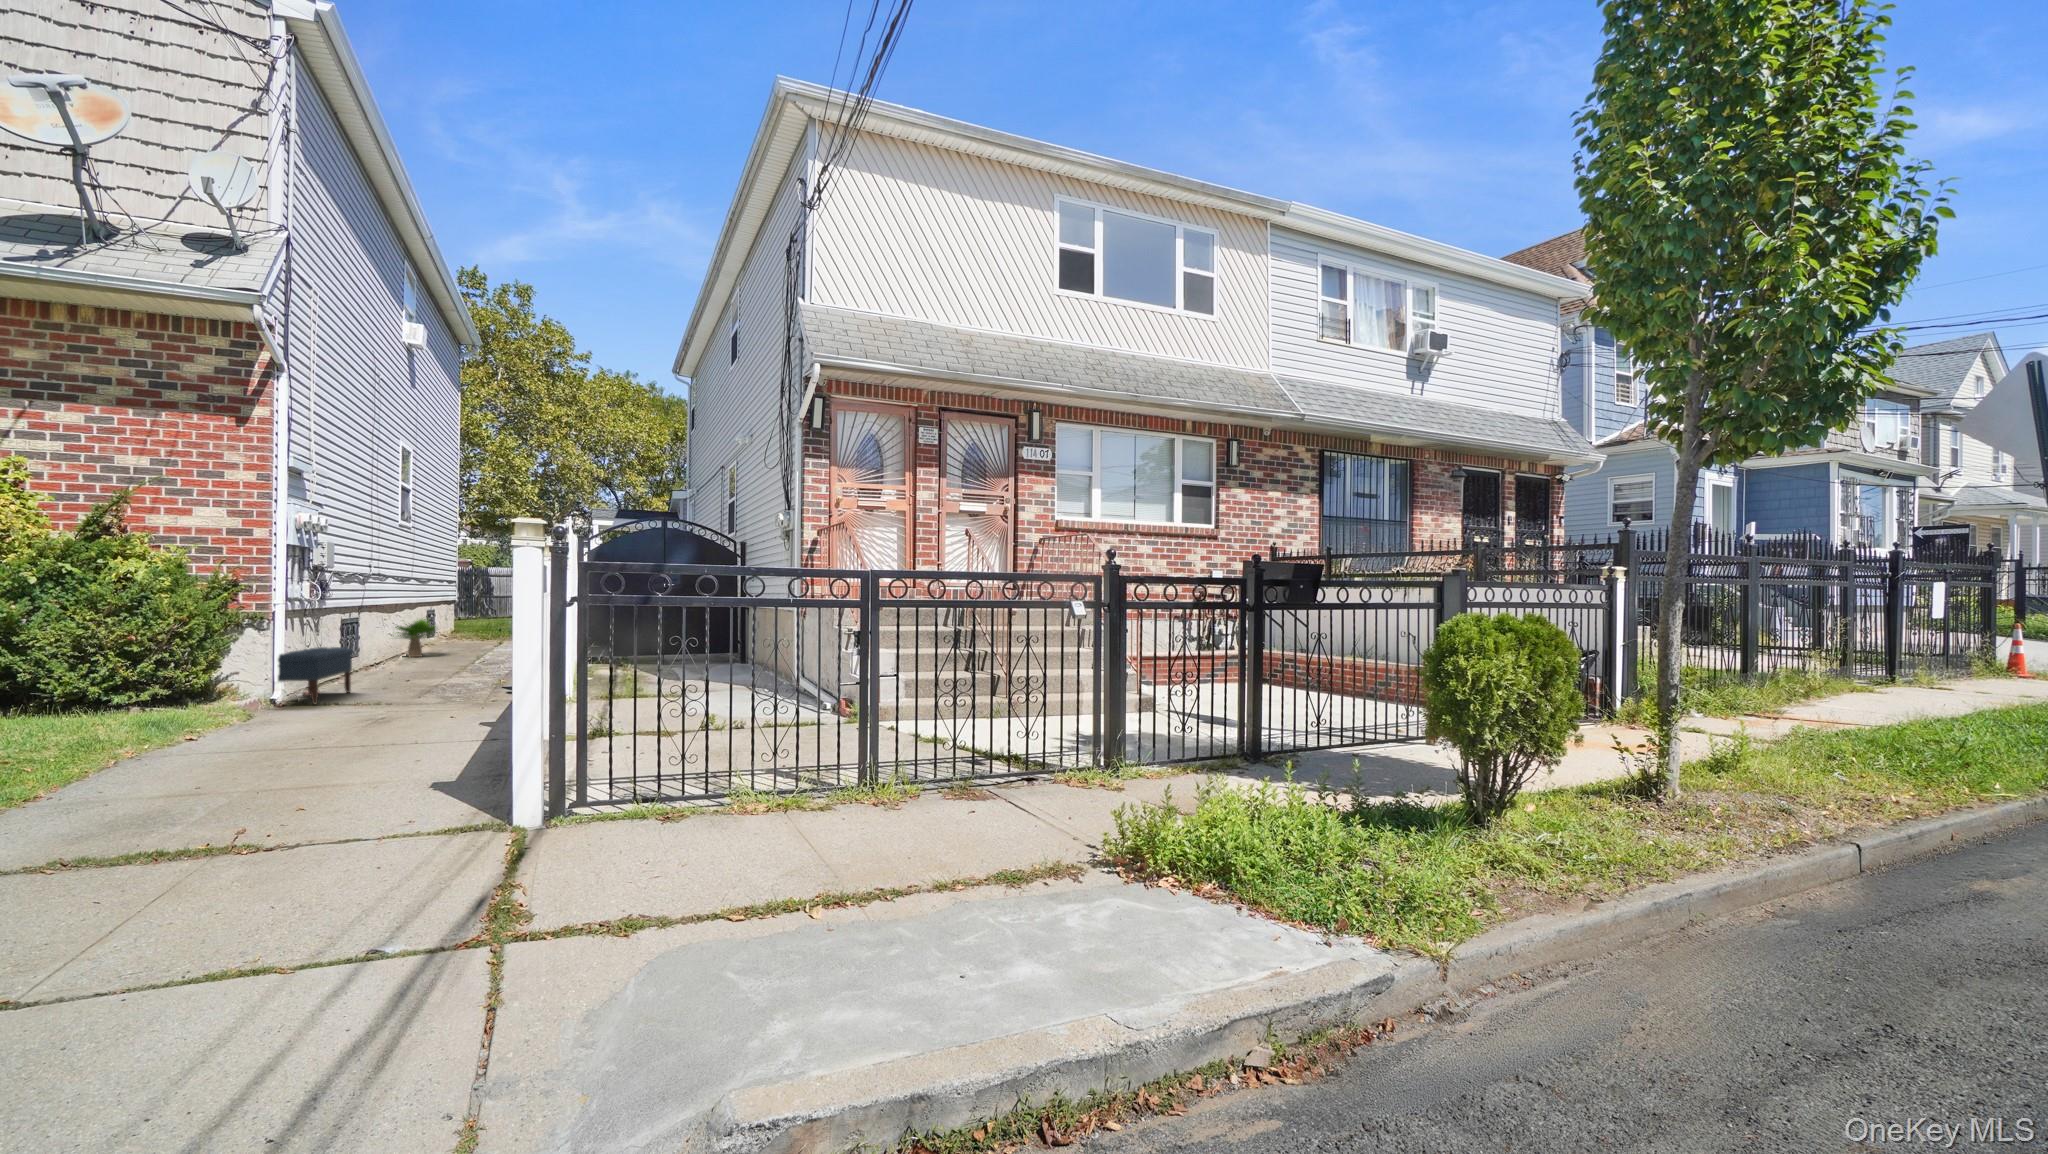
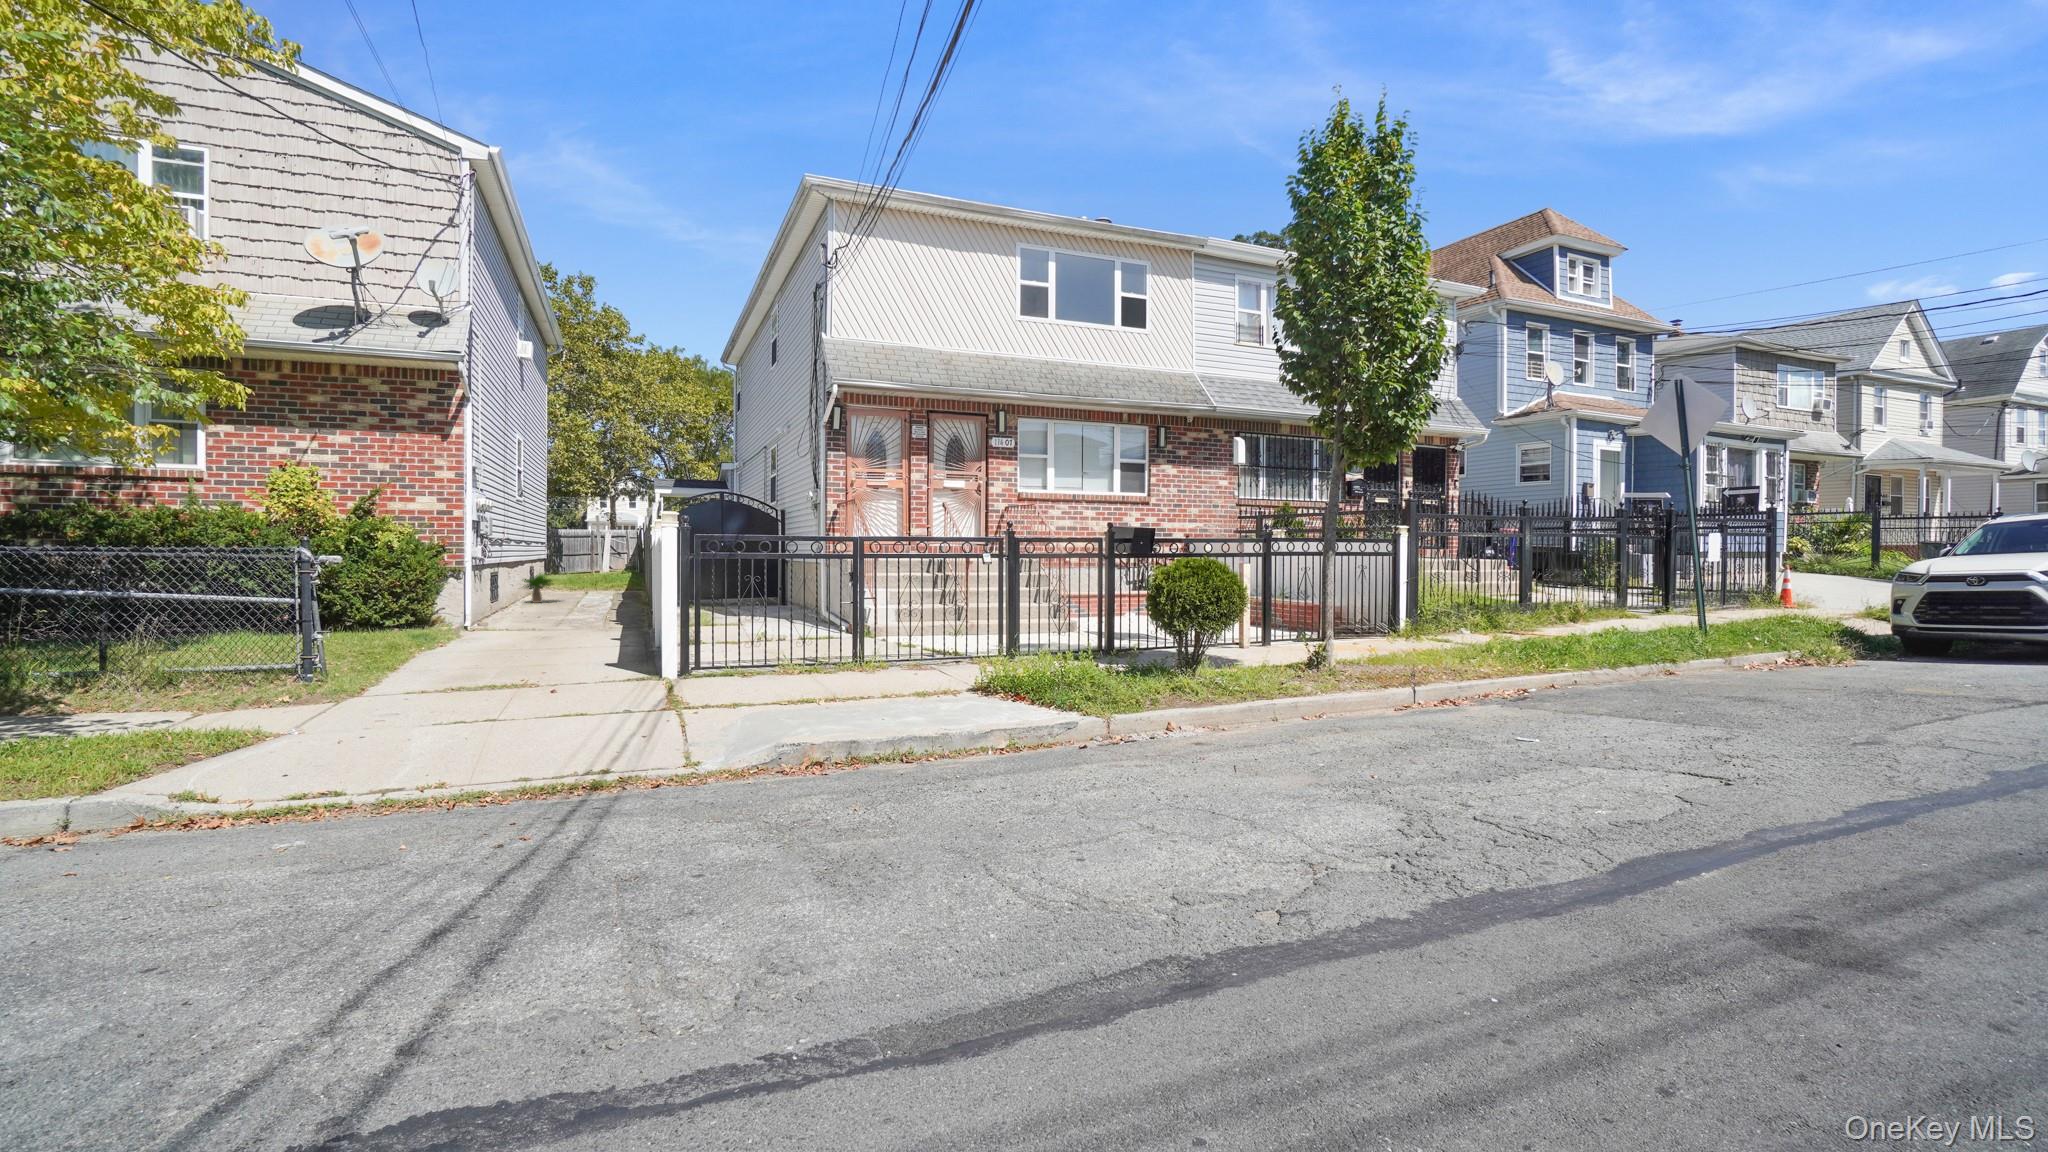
bench: present [273,647,353,706] -> none [467,592,514,631]

